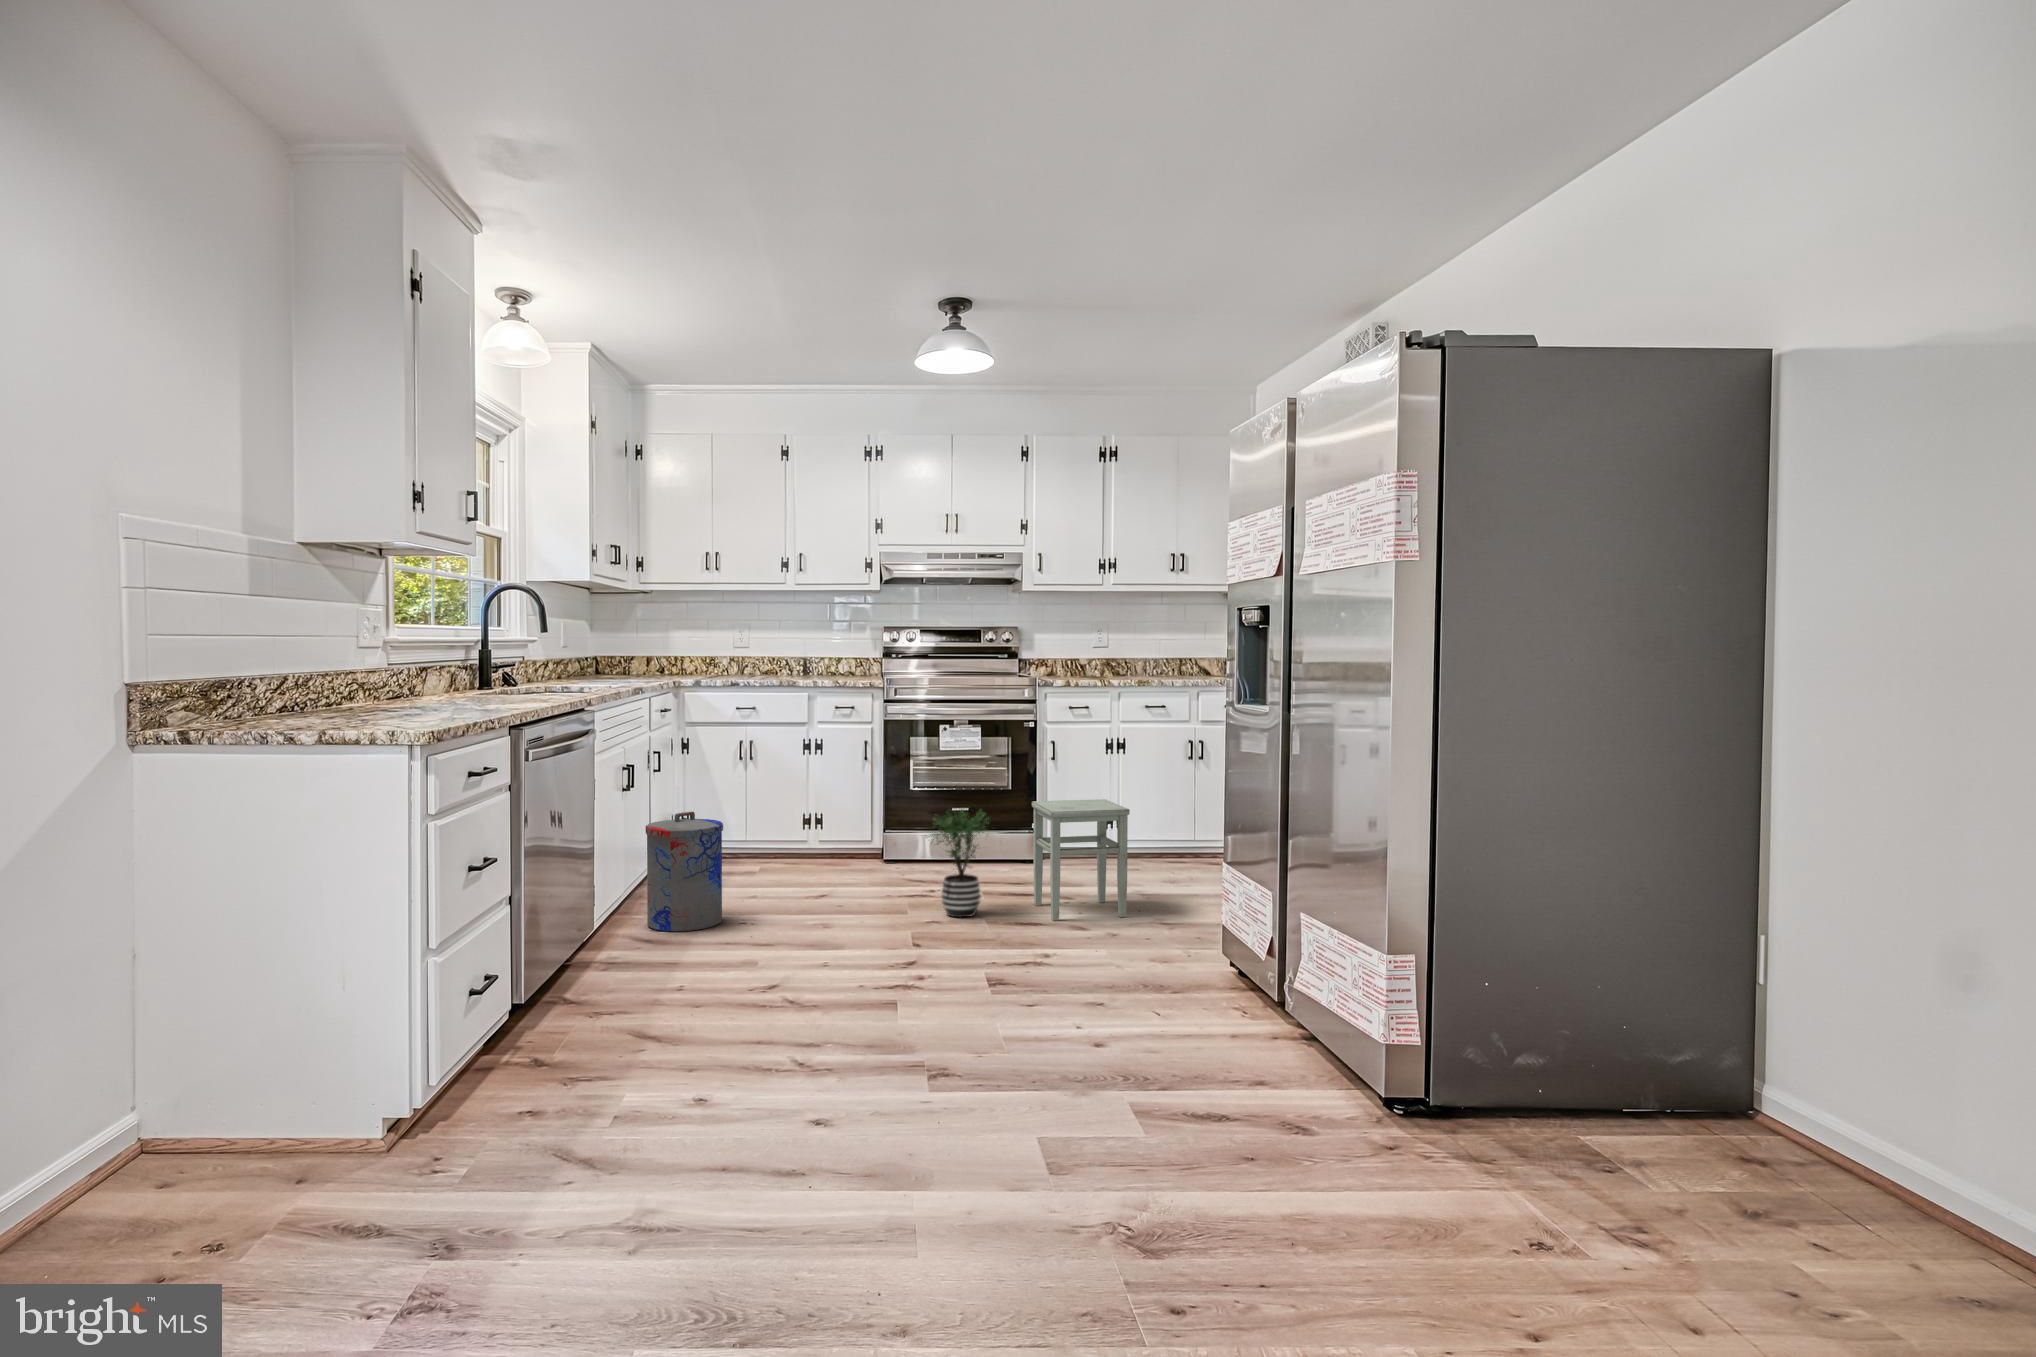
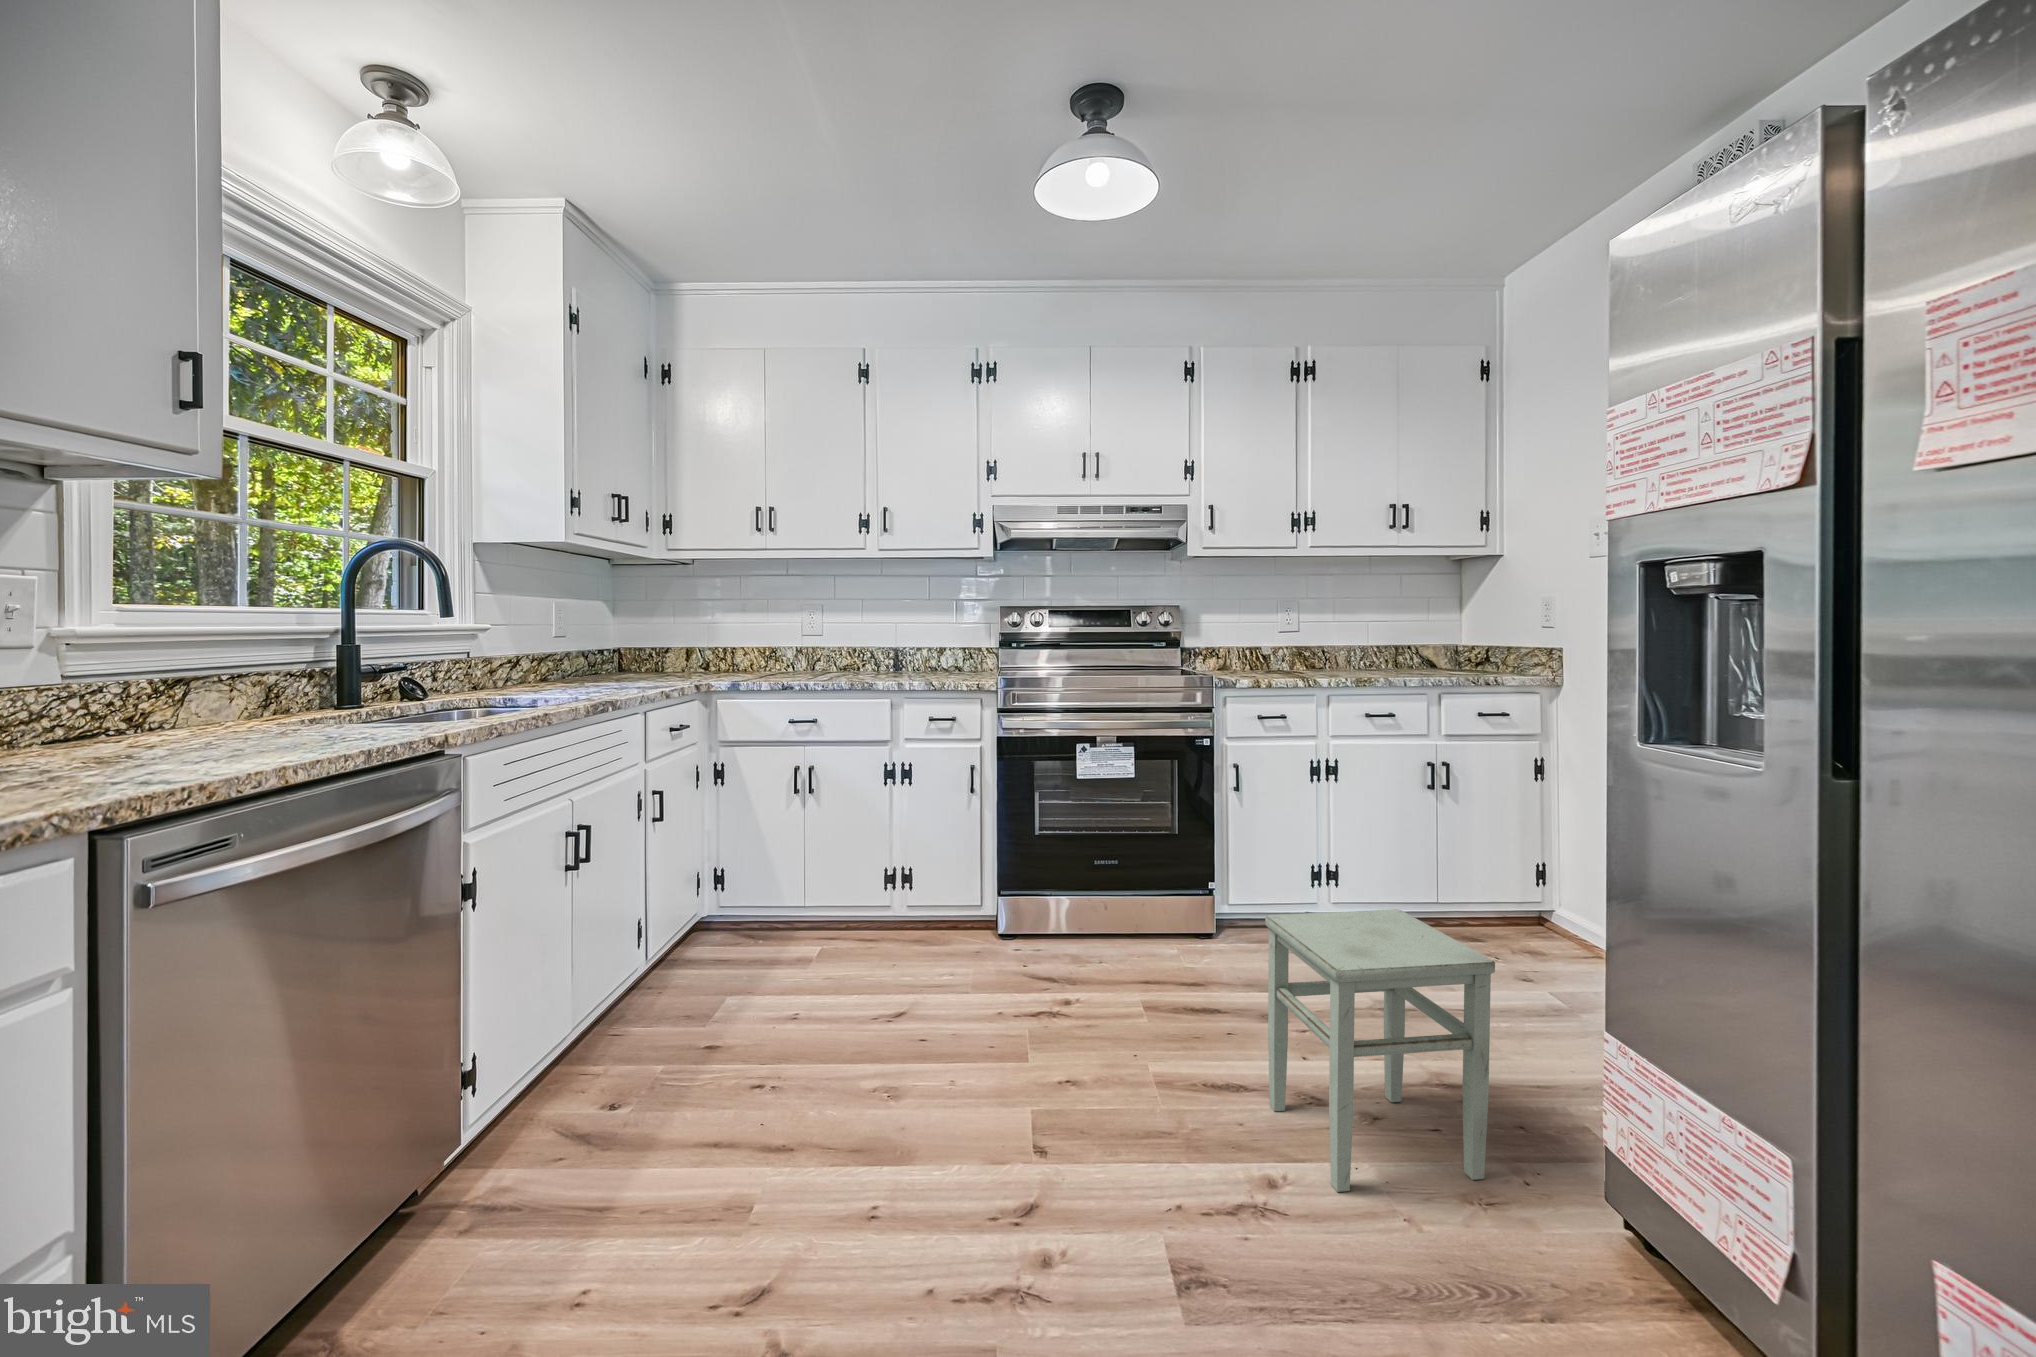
potted plant: present [925,809,988,917] -> none [1068,934,1212,1162]
trash can: present [645,811,723,931] -> none [523,947,685,1206]

